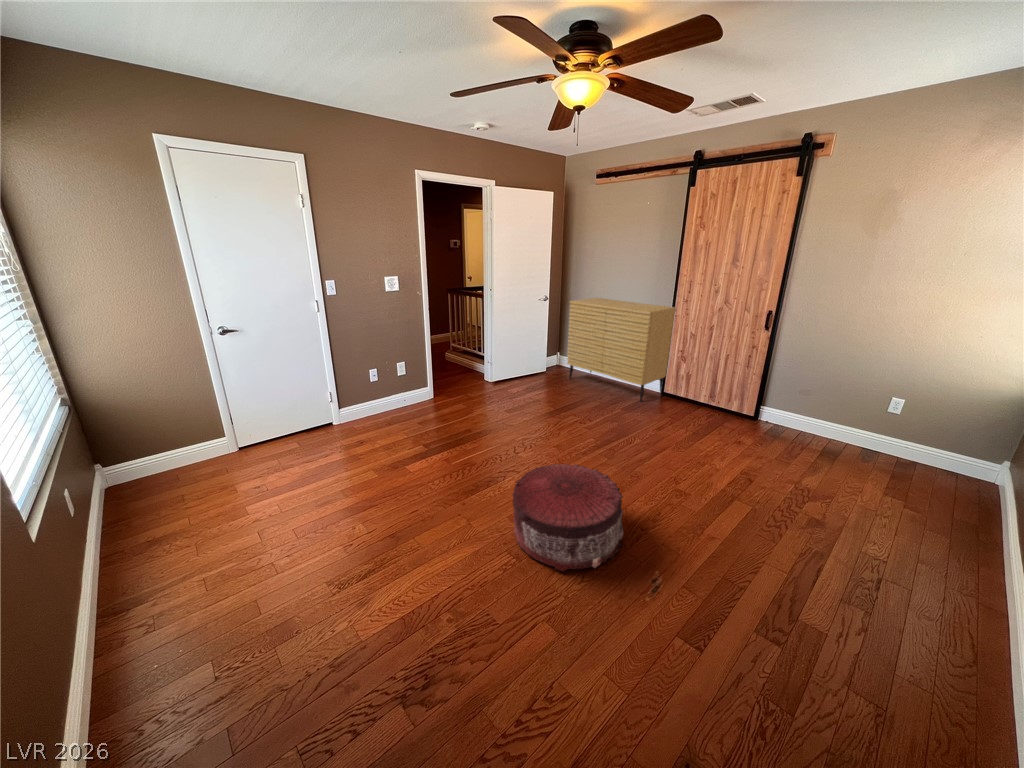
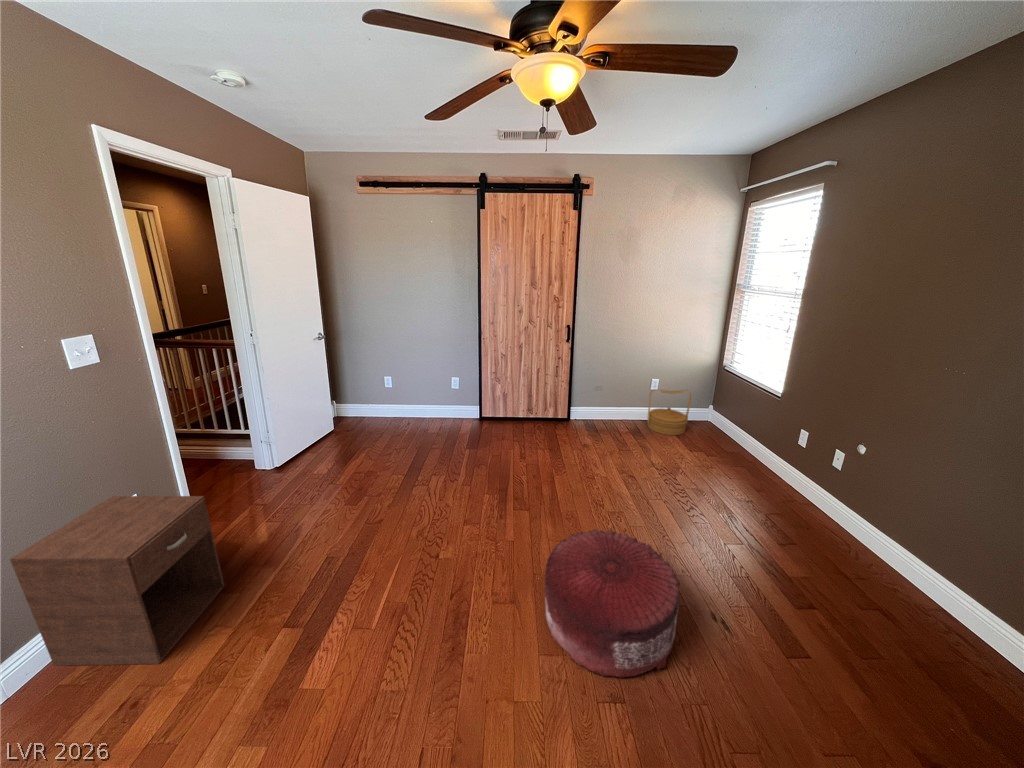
dresser: present [567,298,675,402] -> none [364,328,482,433]
nightstand: none [351,357,420,434] -> present [10,496,224,666]
woven basket: none [862,410,954,482] -> present [647,390,692,435]

